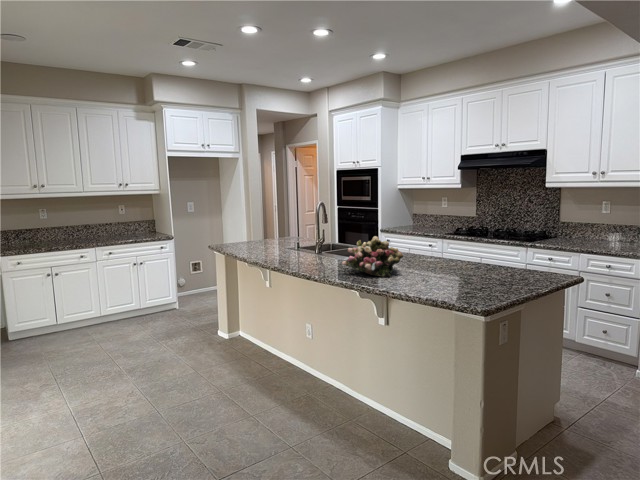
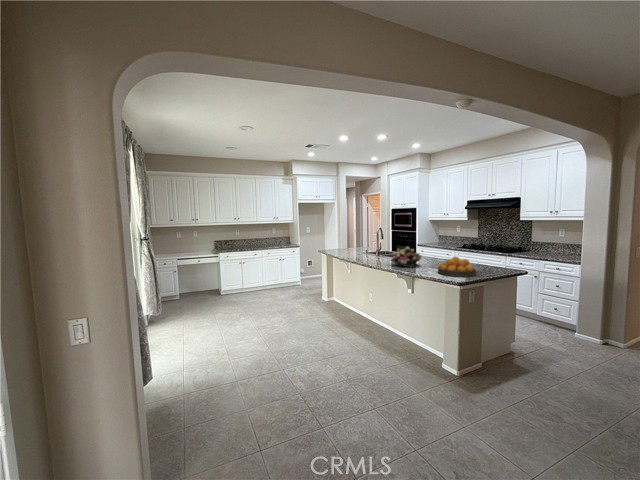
fruit bowl: none [438,254,509,295] -> present [438,257,476,277]

